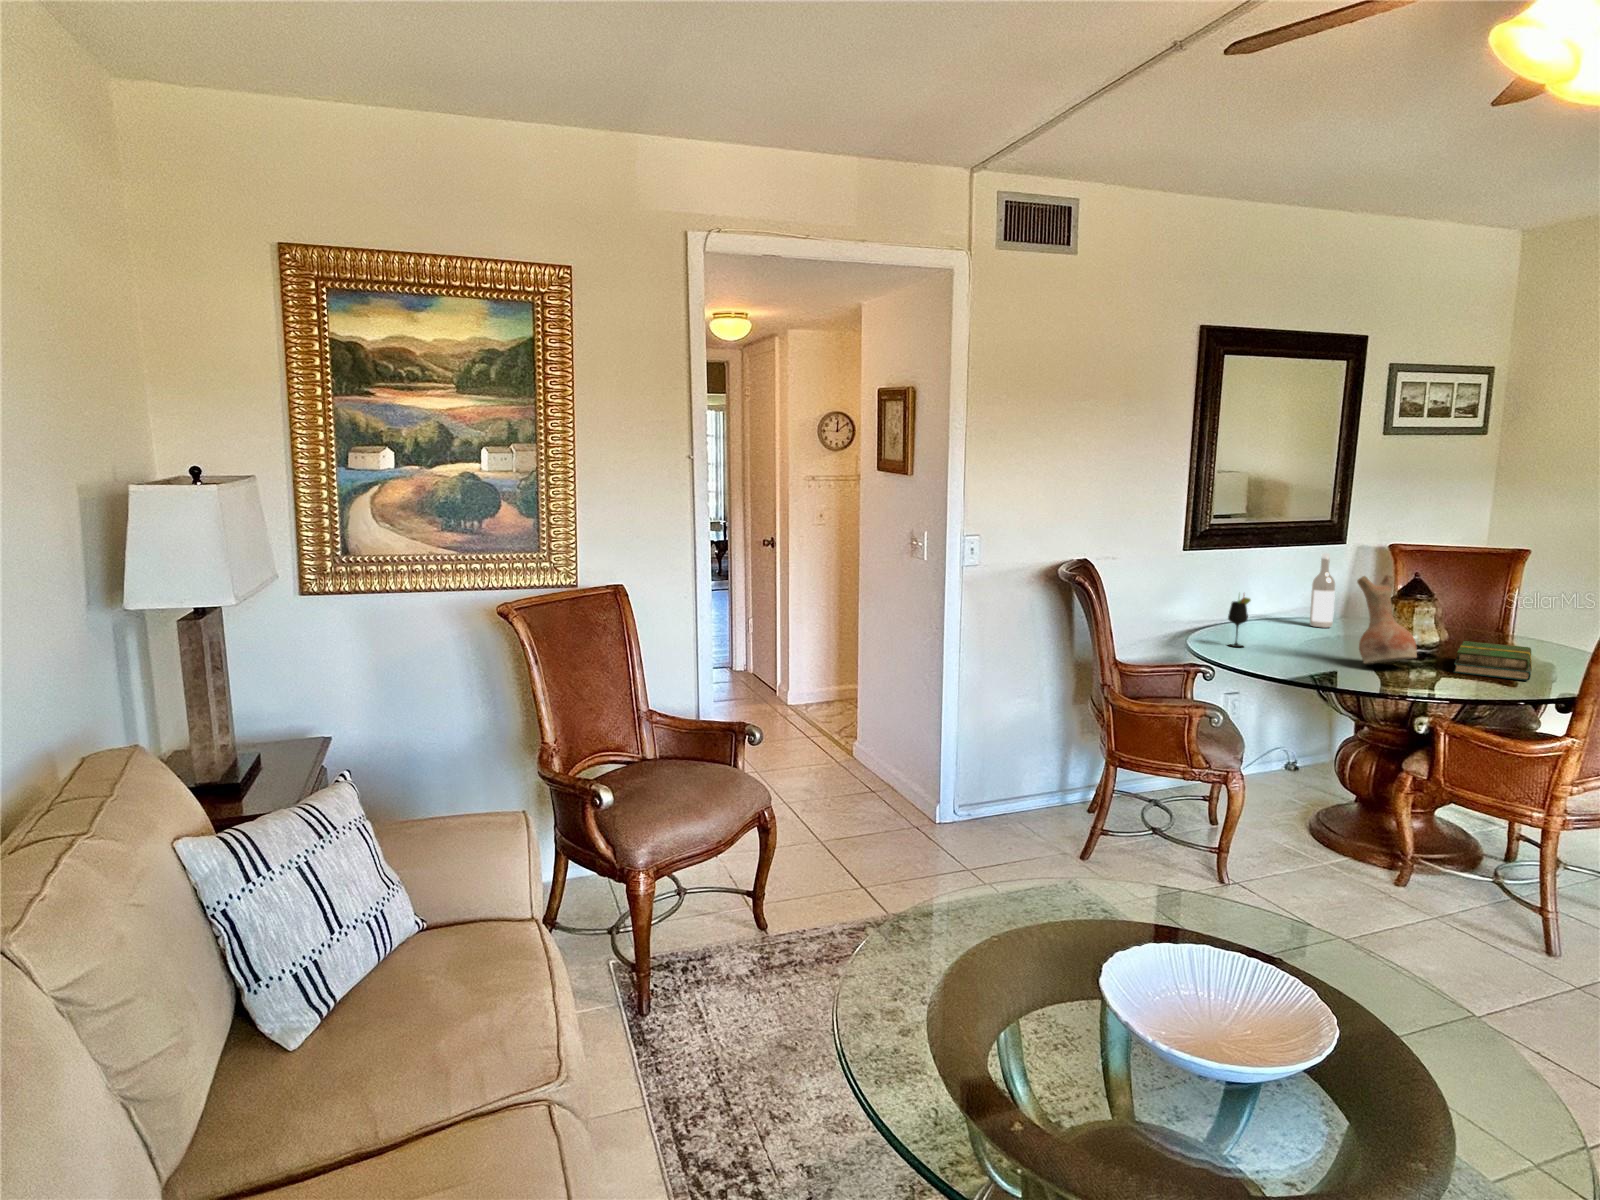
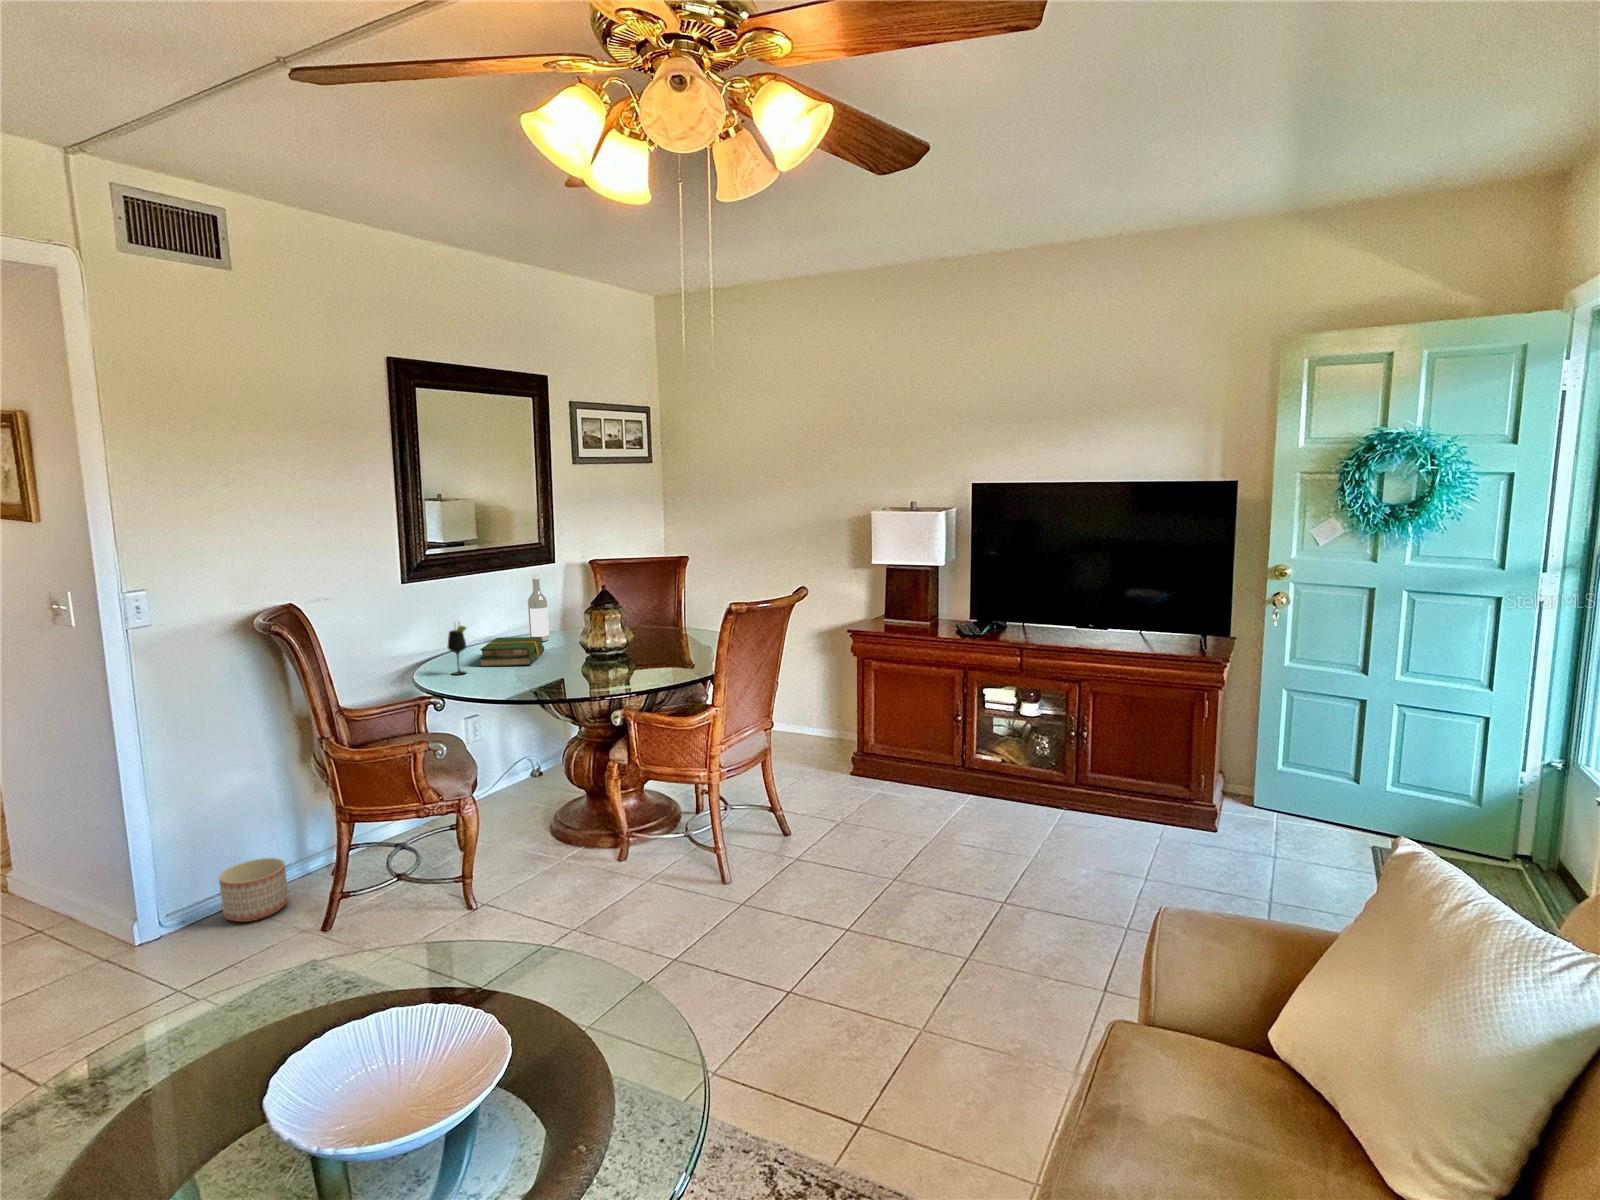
vase: present [1357,575,1417,664] -> none [554,591,608,673]
book: present [1453,641,1532,680] -> present [479,637,544,667]
planter: none [1004,780,1056,833] -> present [219,858,289,922]

